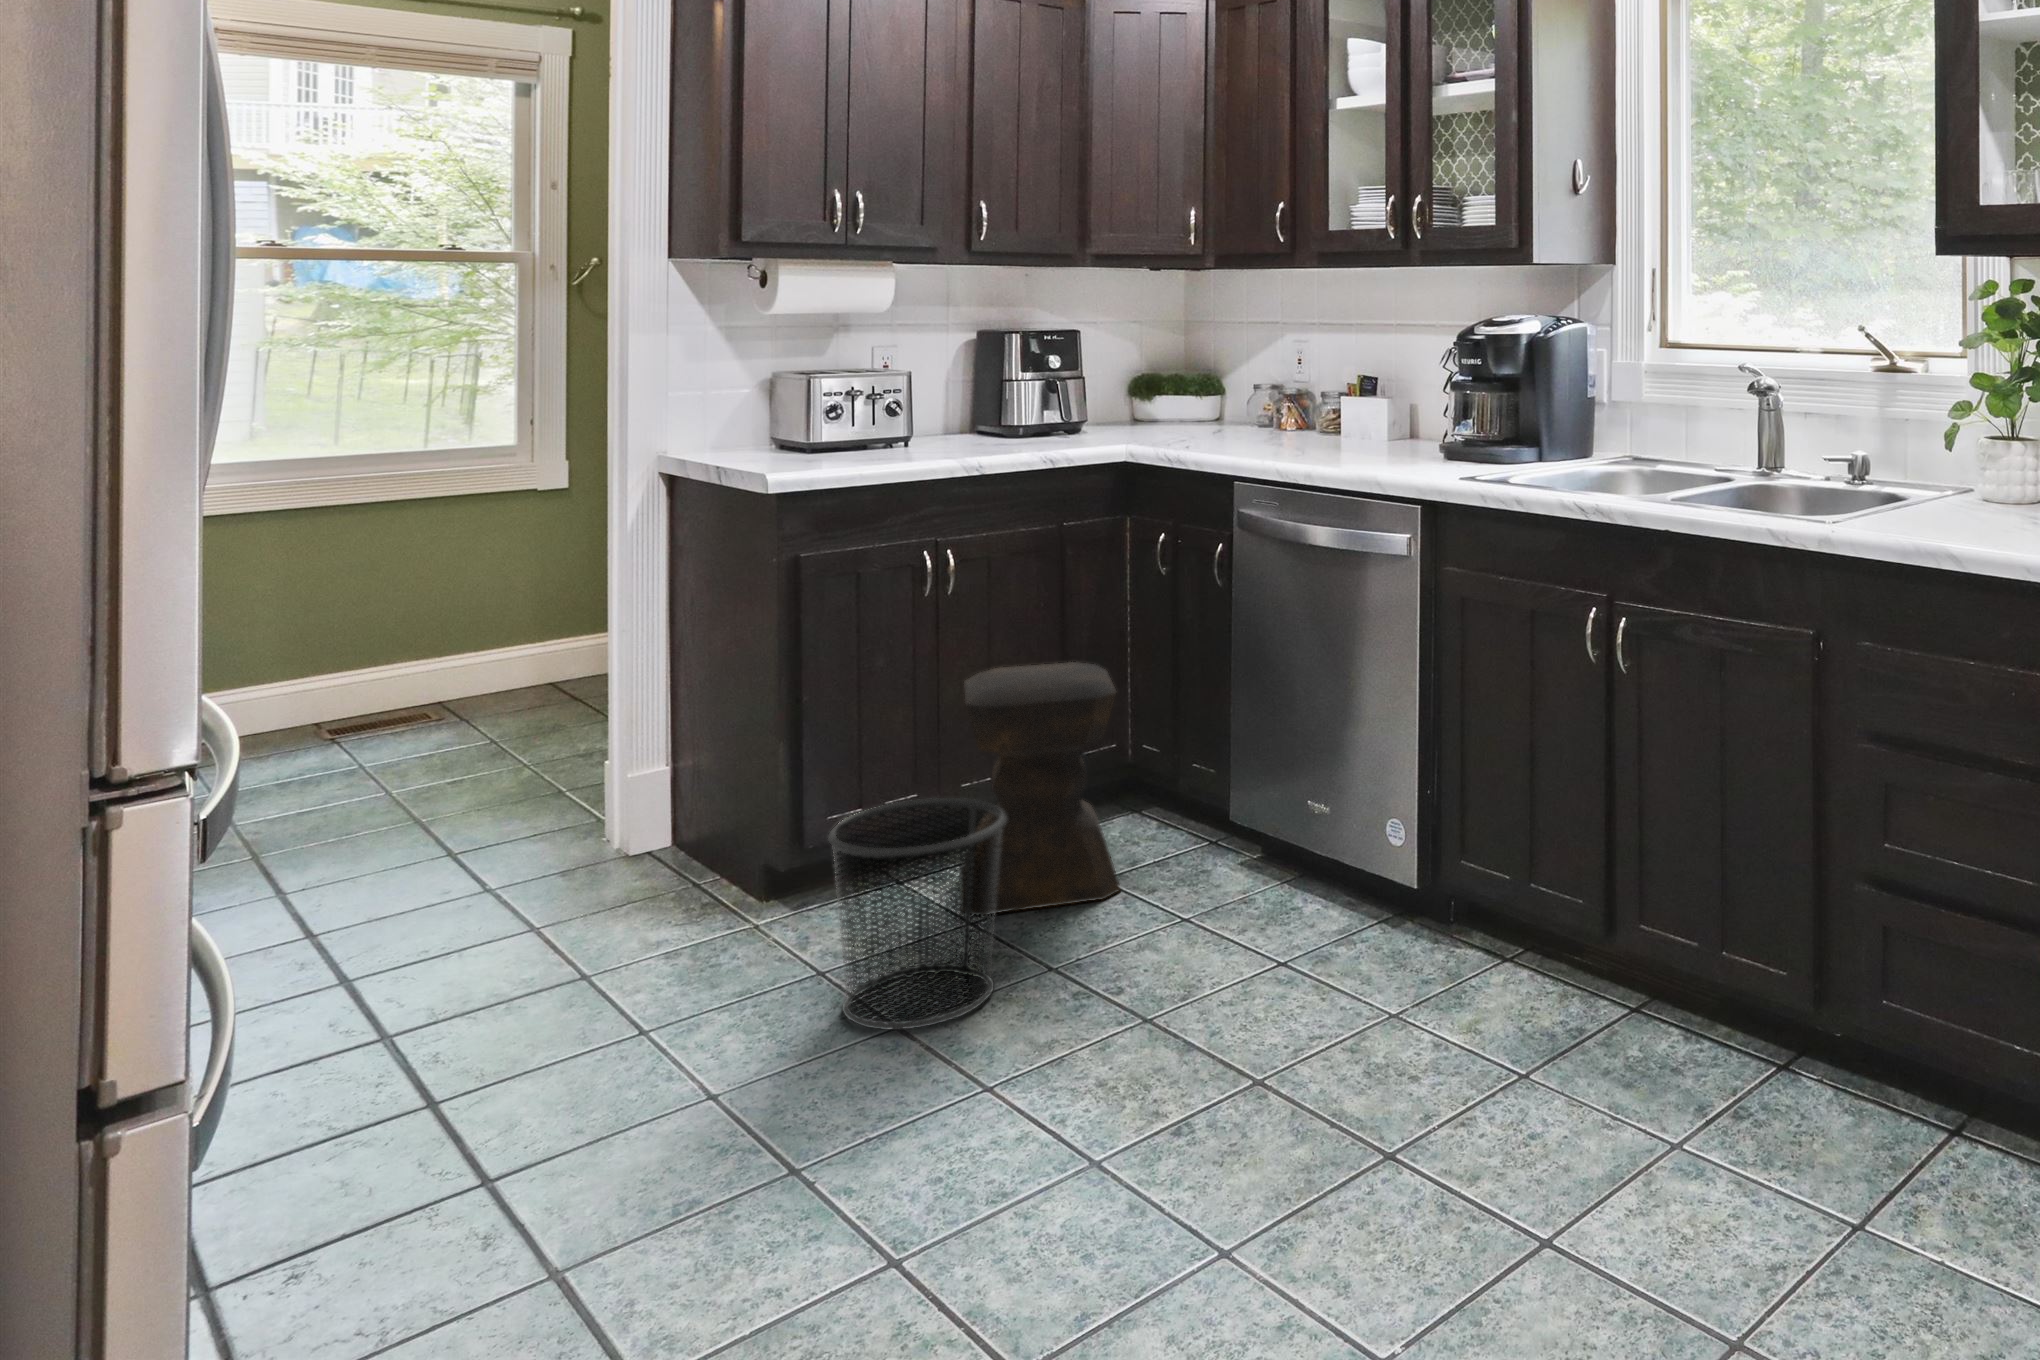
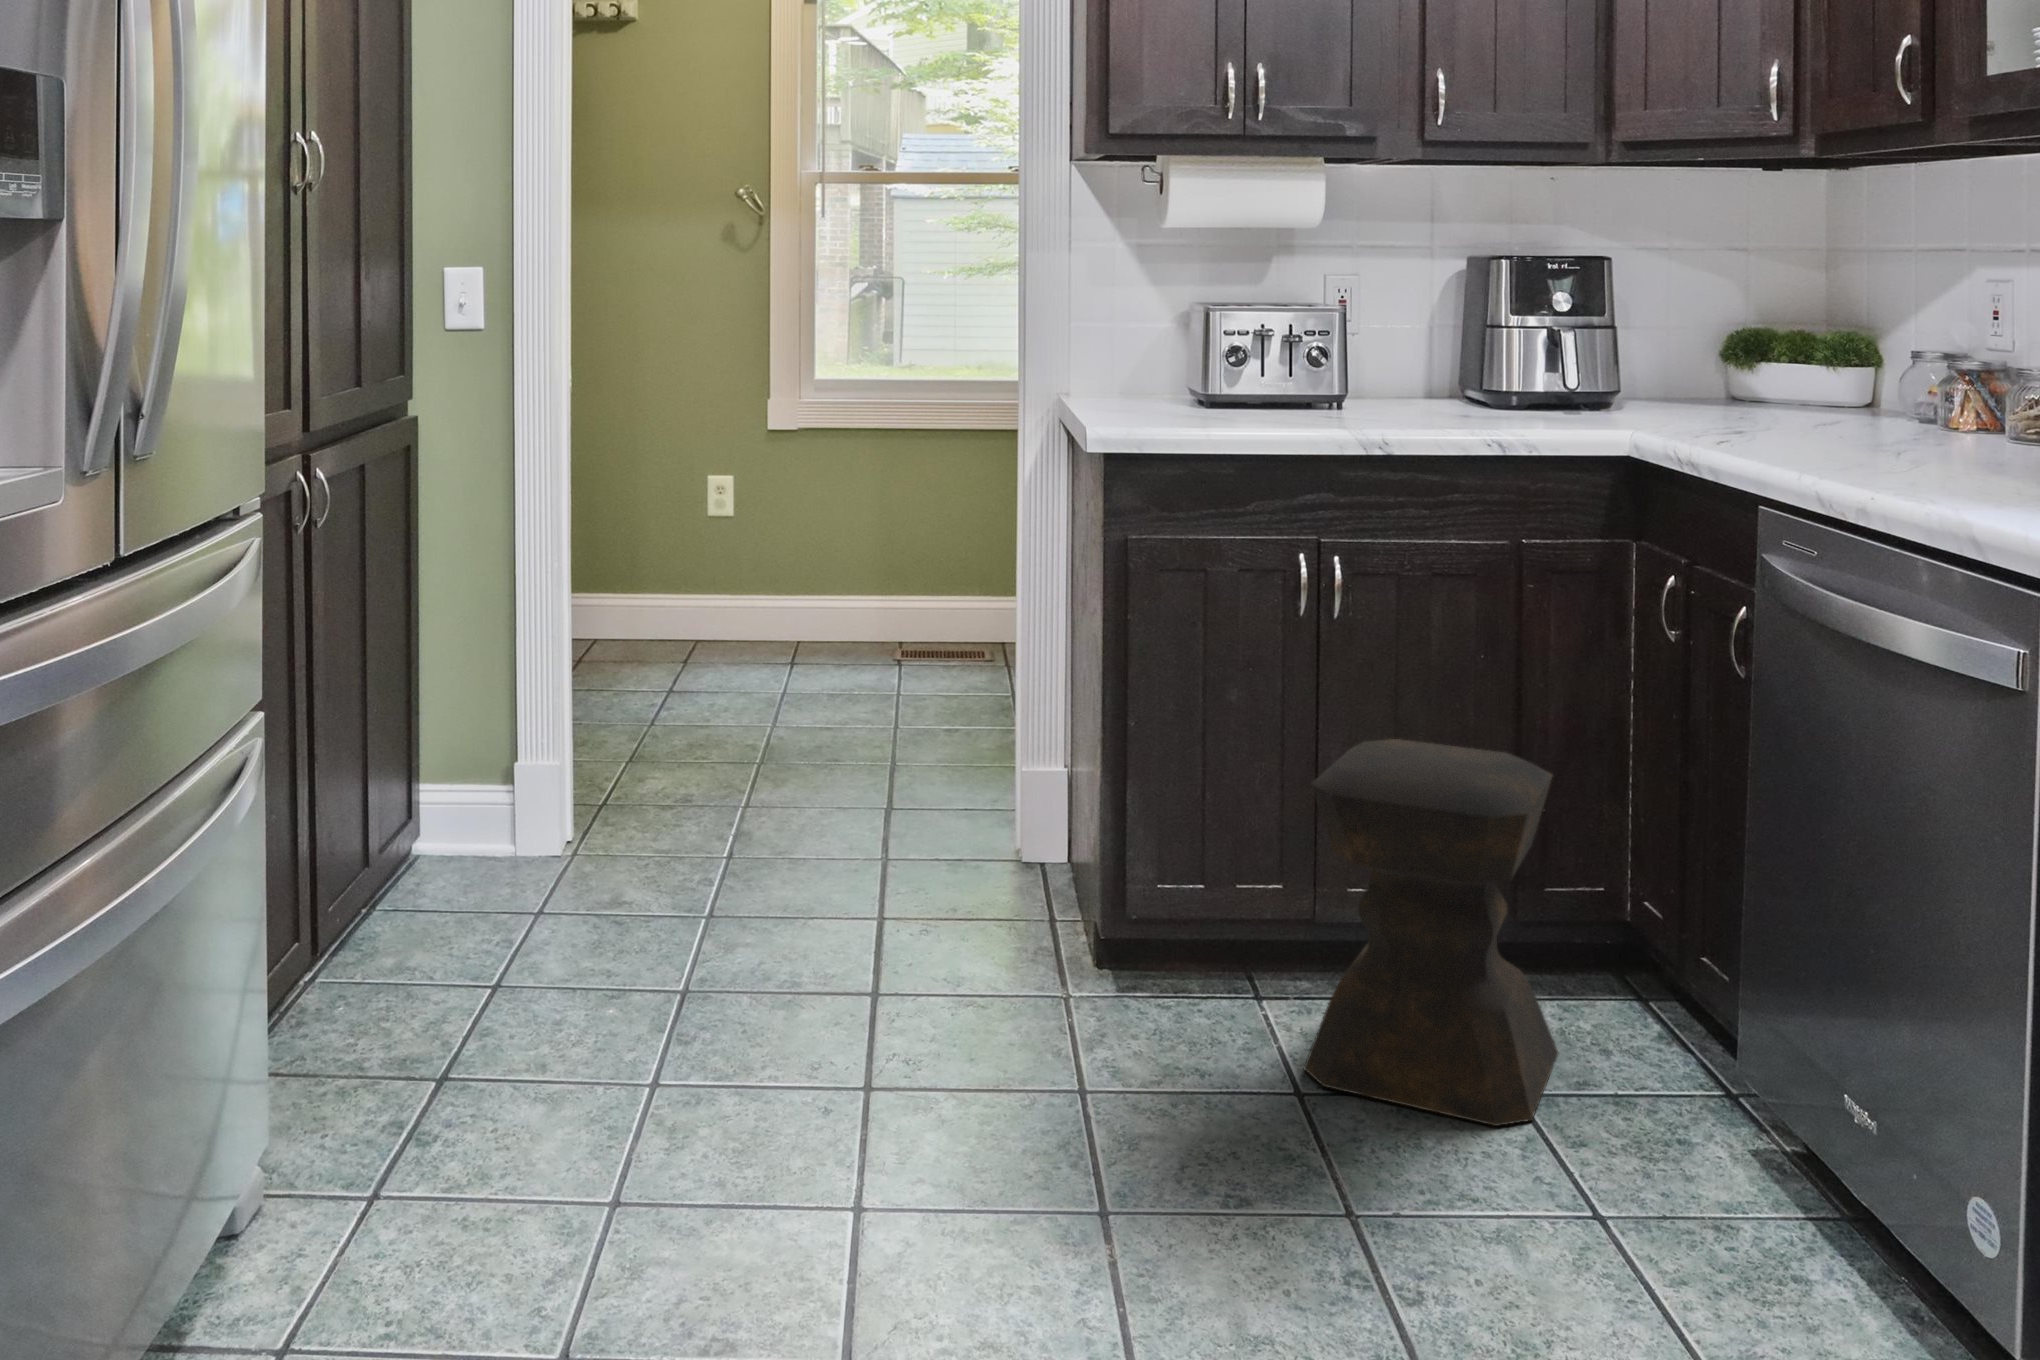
waste bin: present [828,798,1007,1030] -> none [1044,901,1279,1237]

